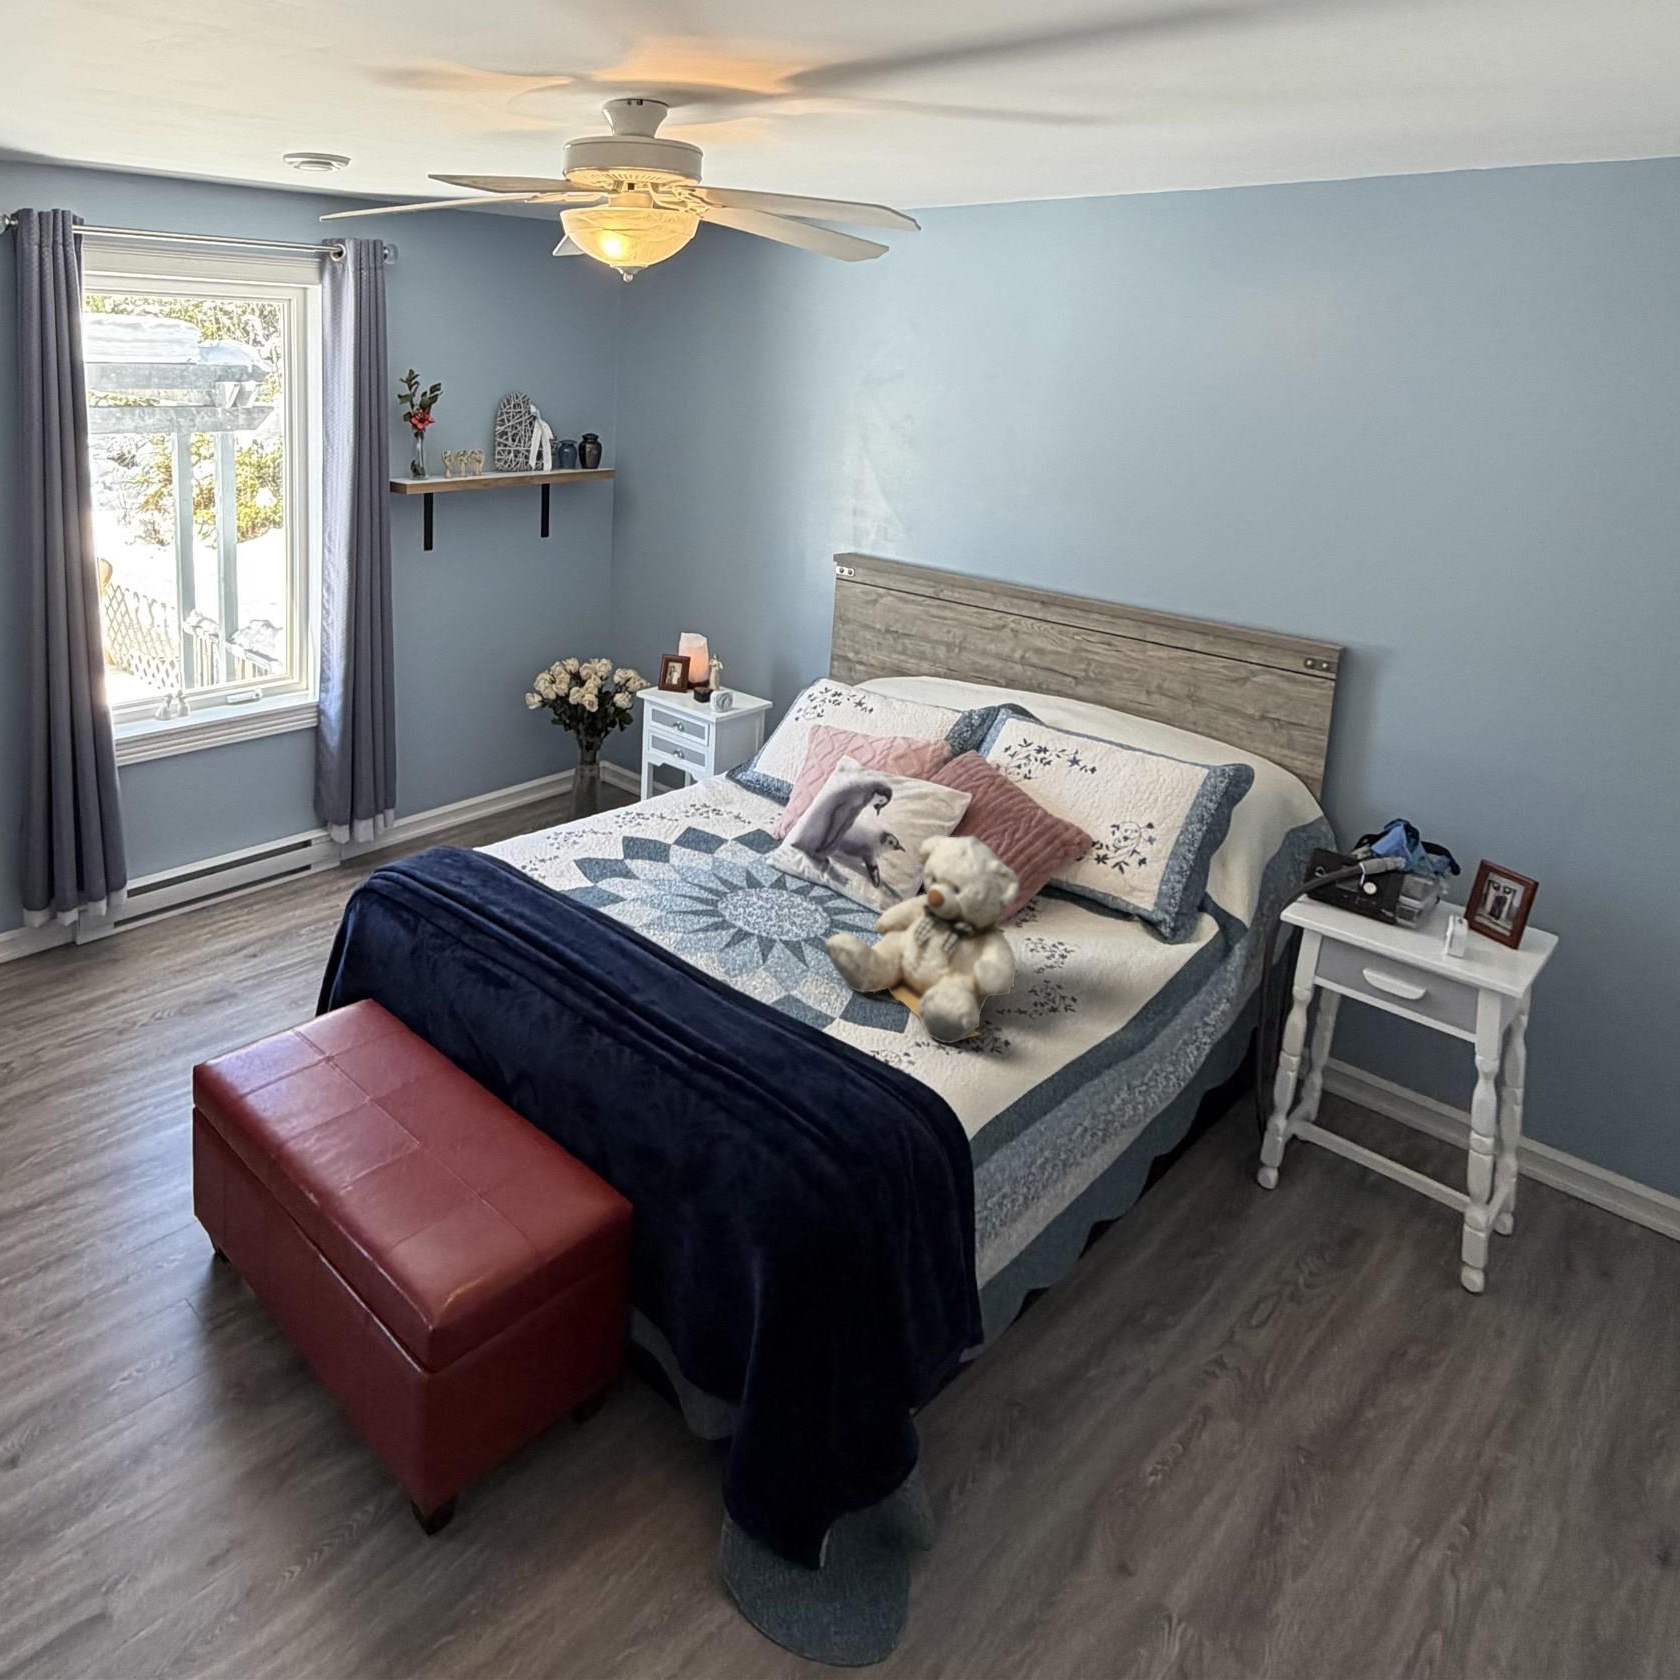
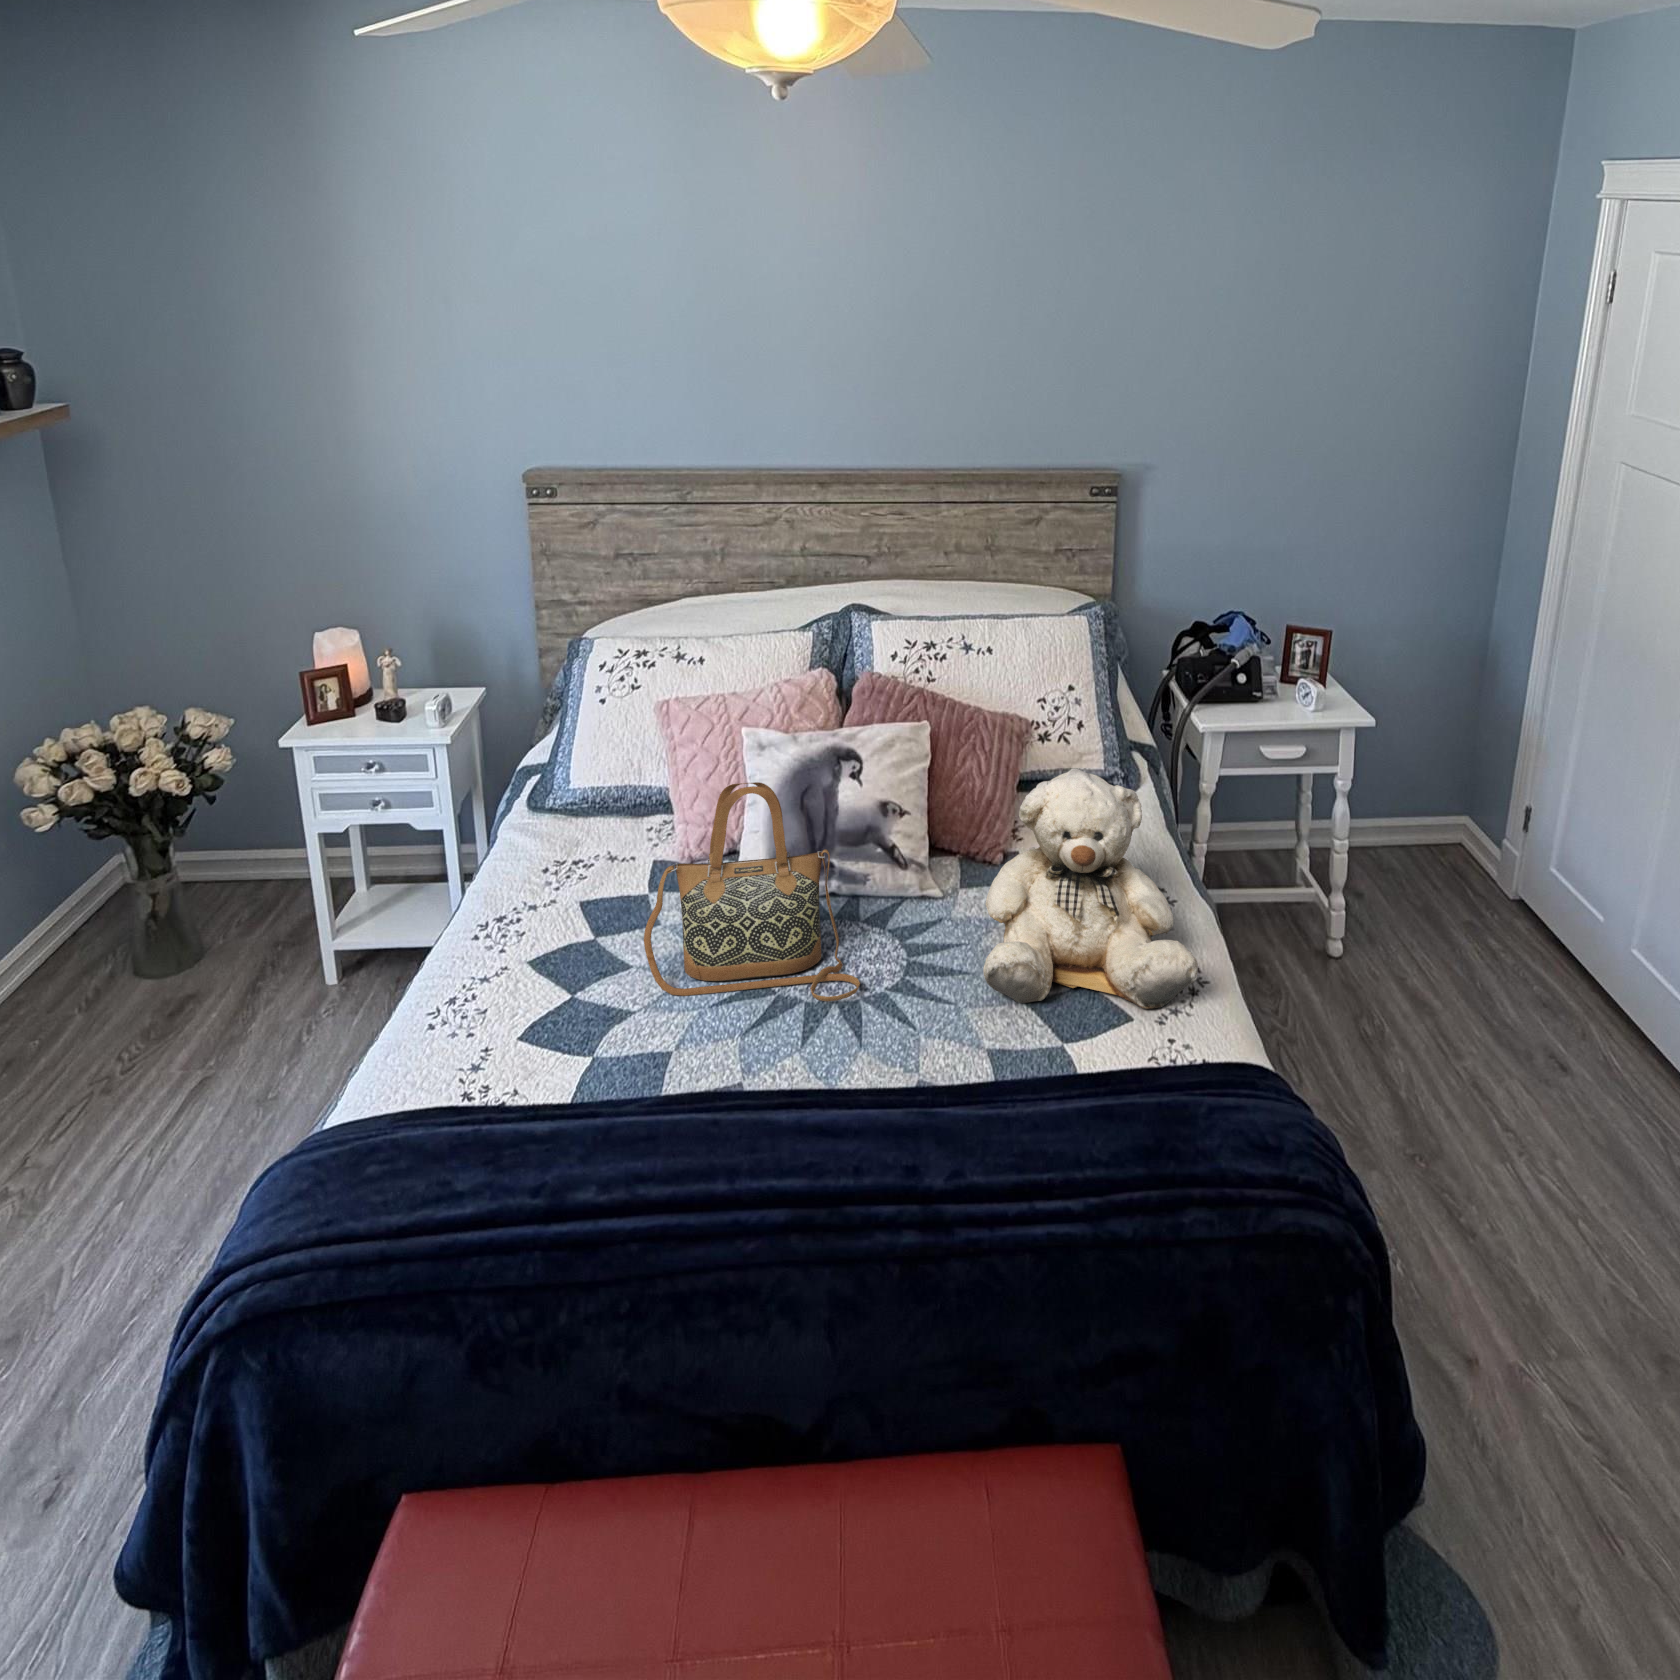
handbag: none [661,754,783,931] -> present [644,782,860,1001]

